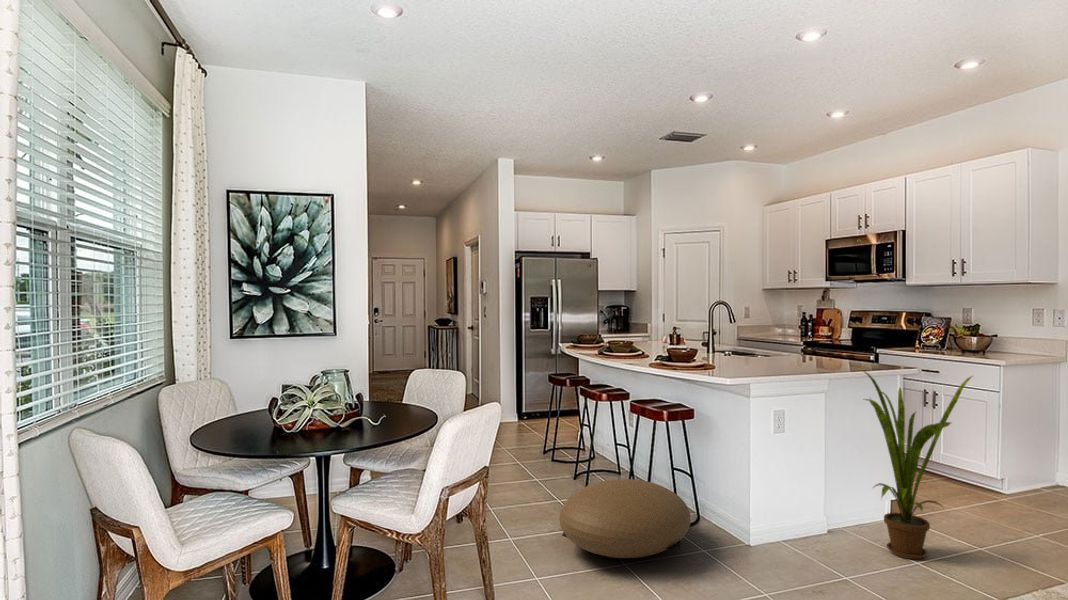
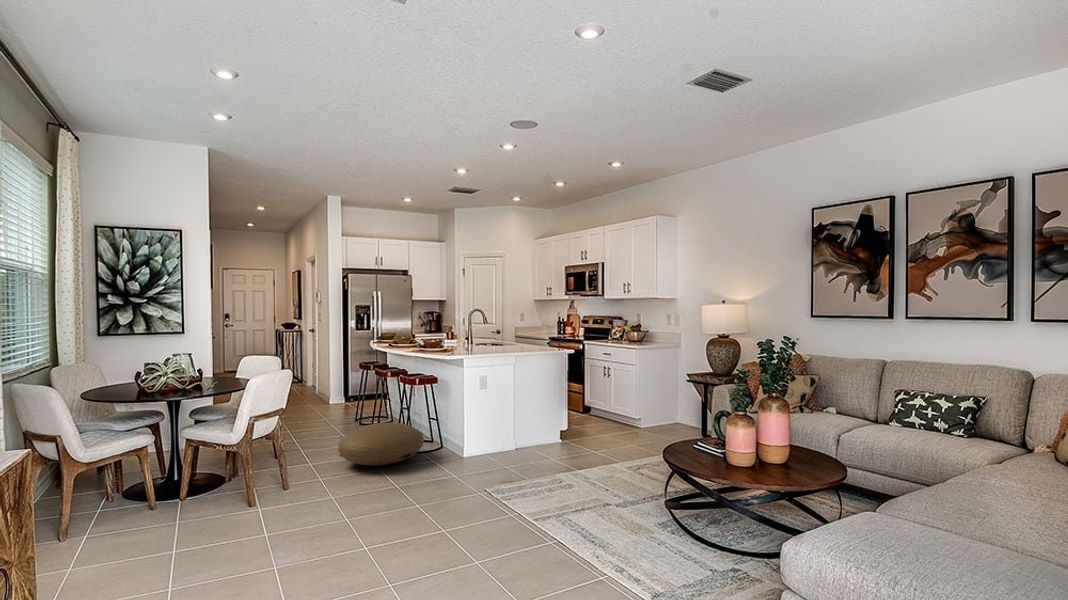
house plant: present [858,368,972,559] -> none [519,348,579,457]

